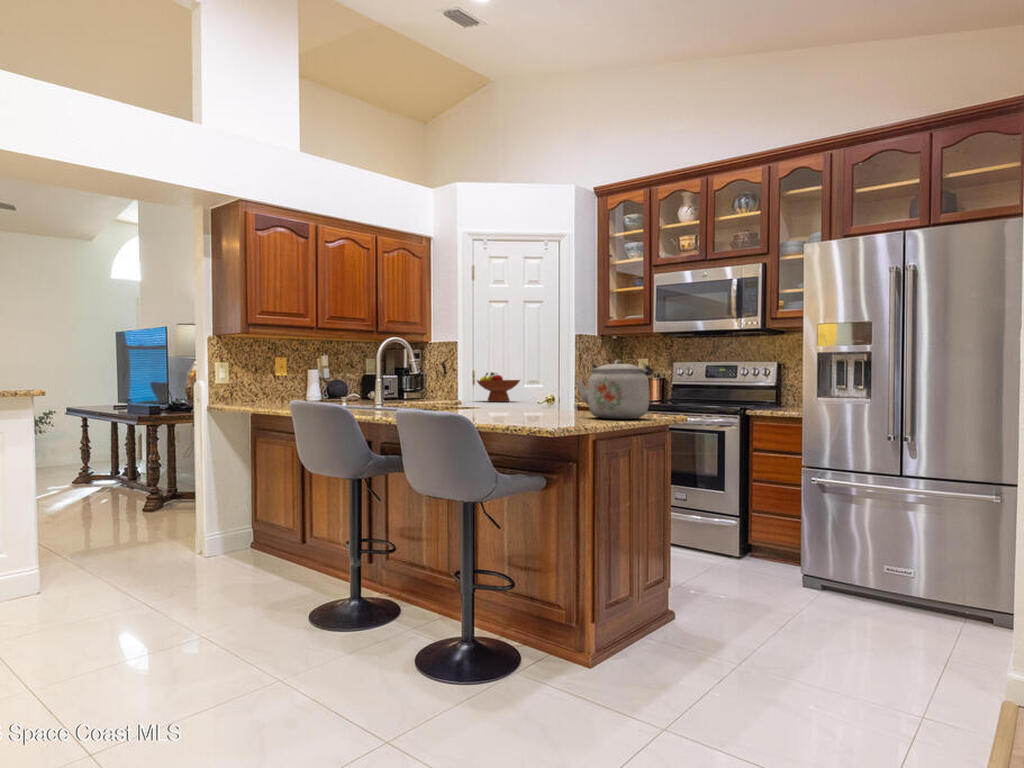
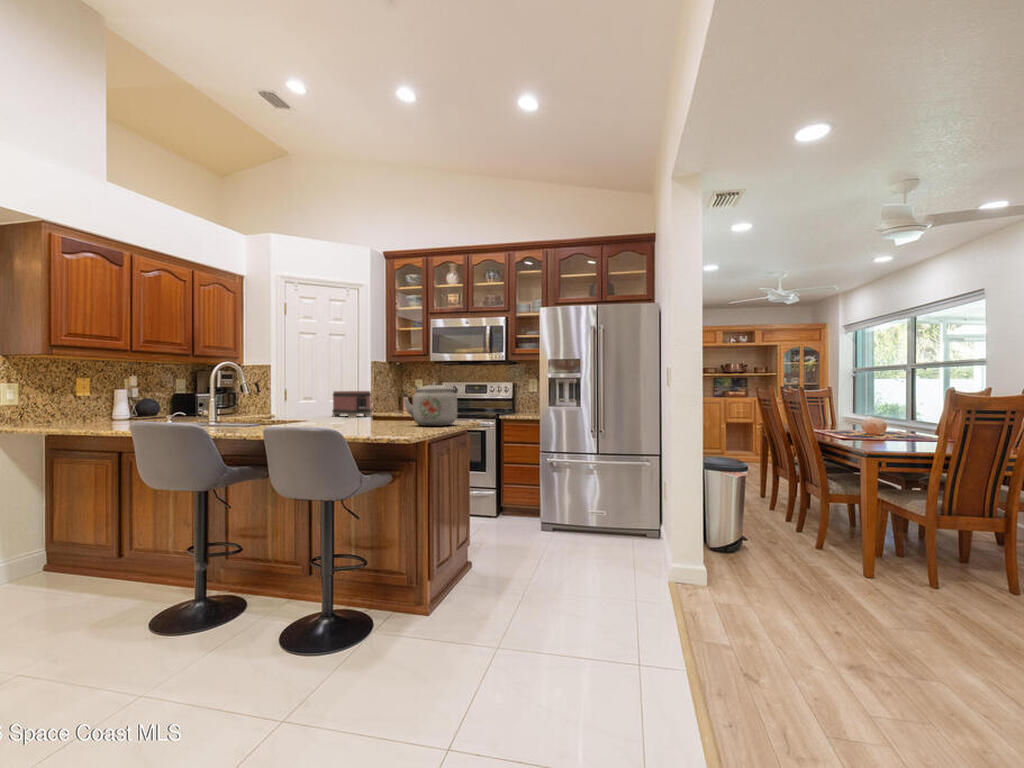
fruit bowl: present [477,372,520,402] -> none [289,391,329,415]
toaster: none [519,372,566,406] -> present [332,391,372,418]

